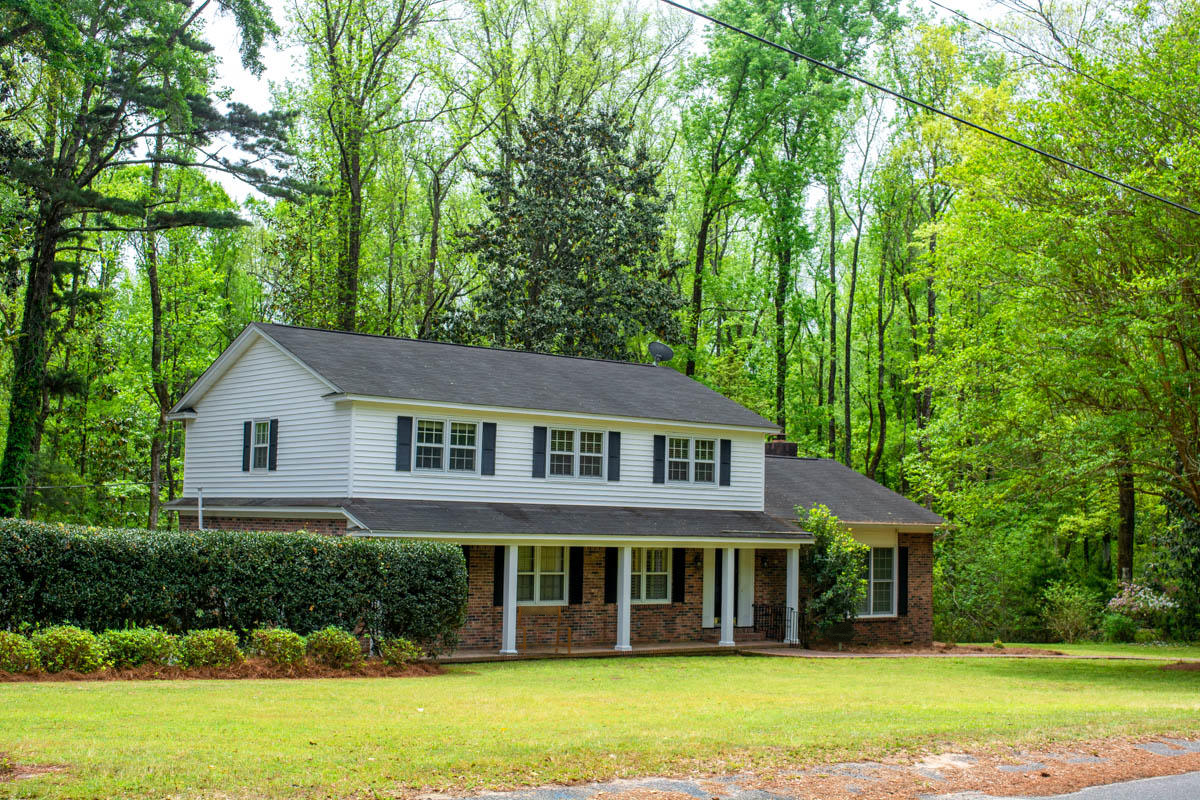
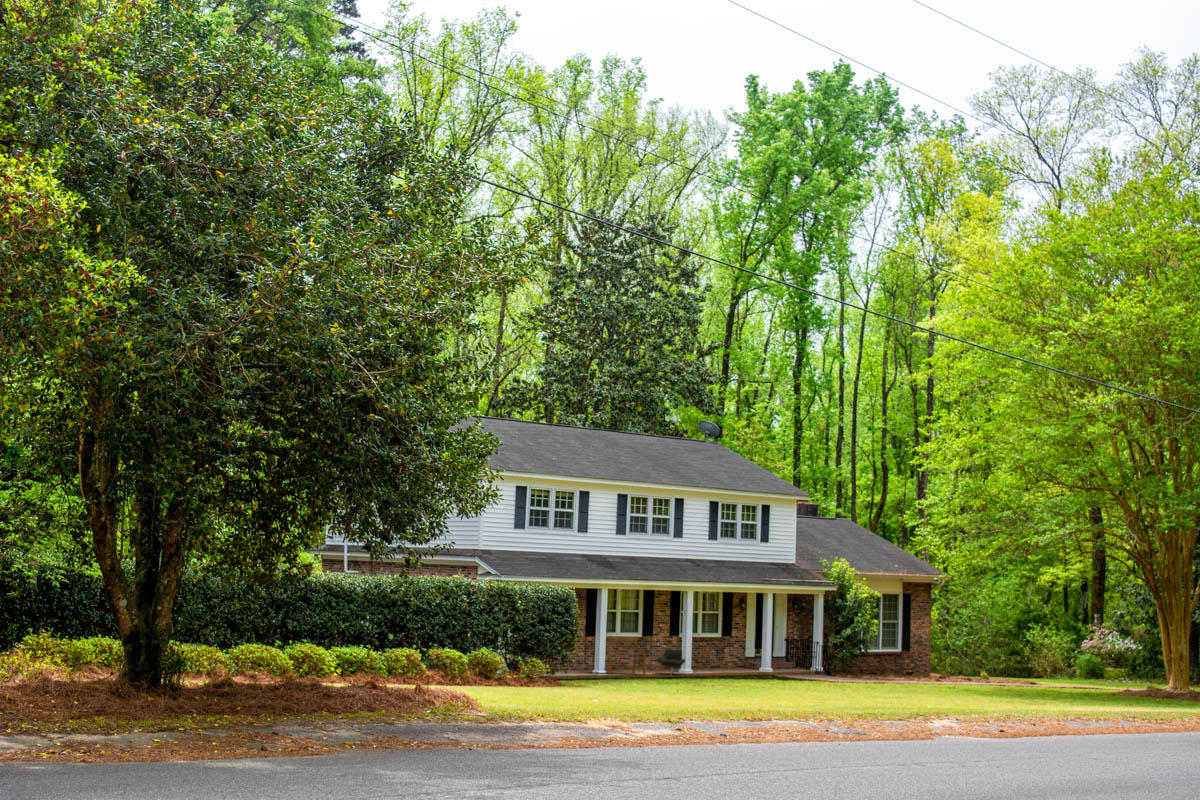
lounge chair: present [824,622,856,651] -> present [658,649,686,674]

